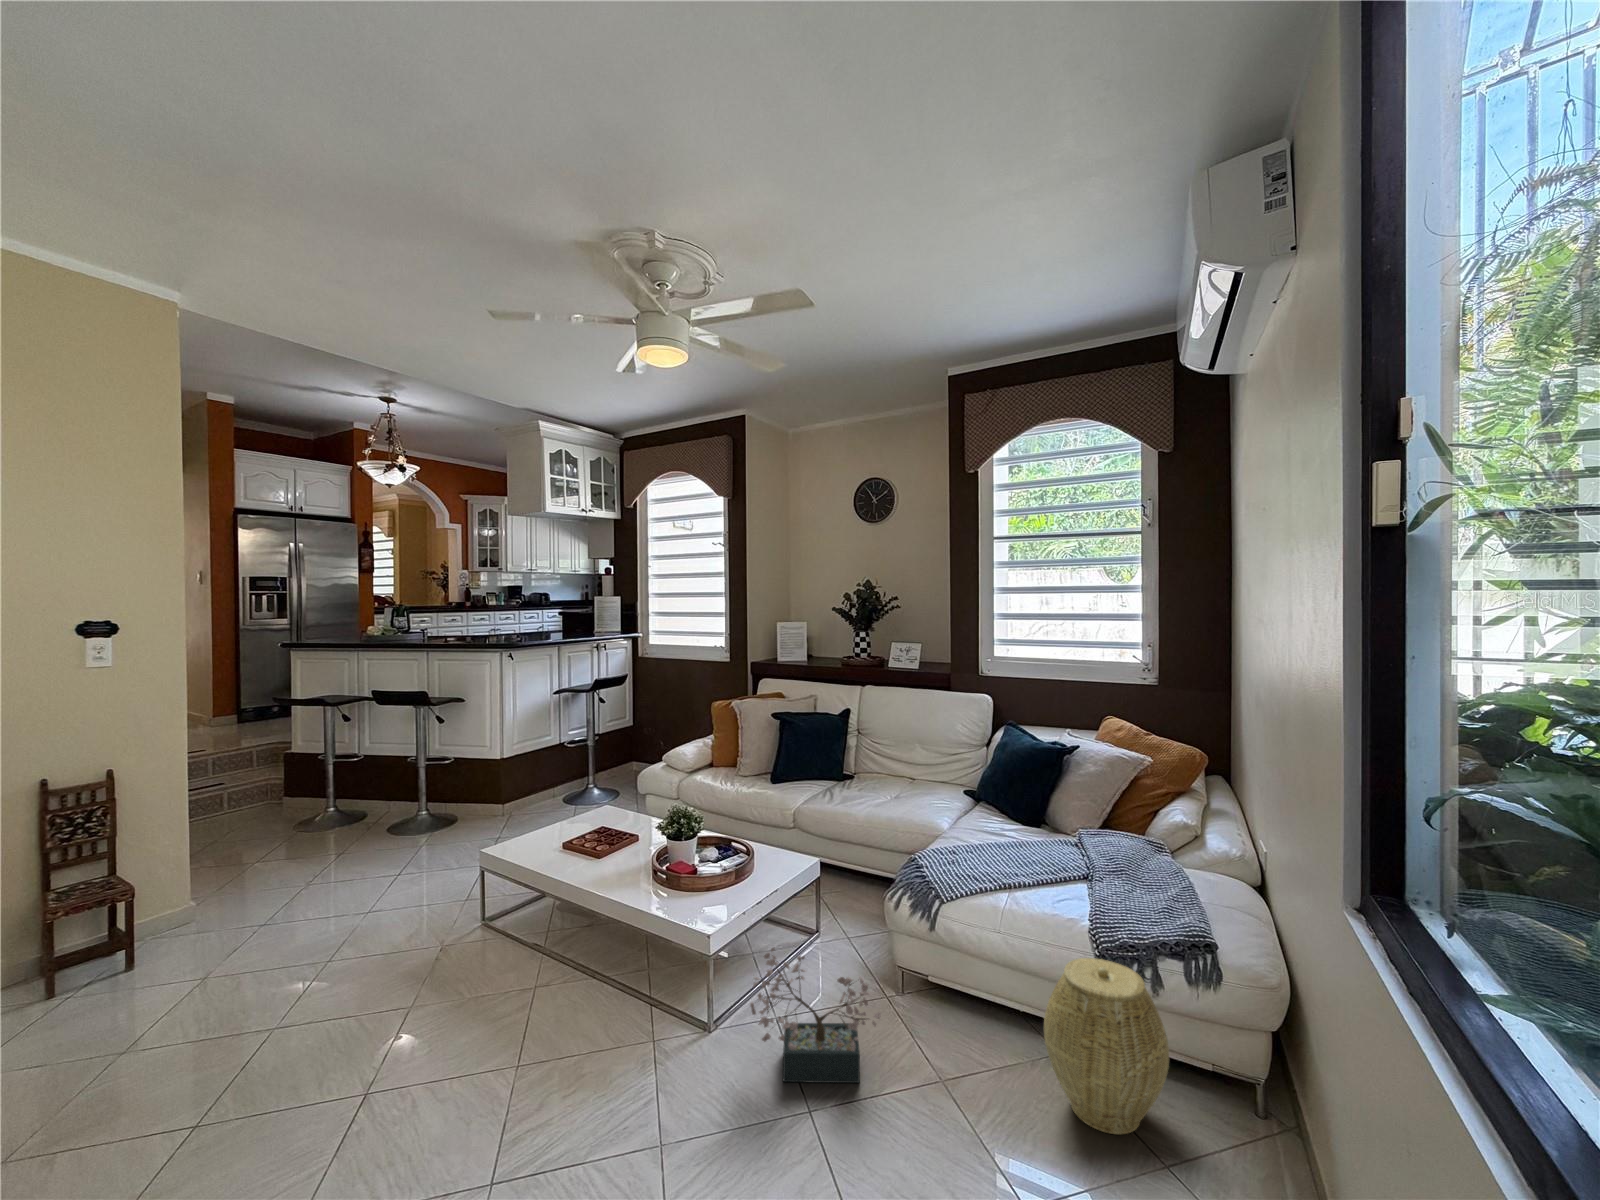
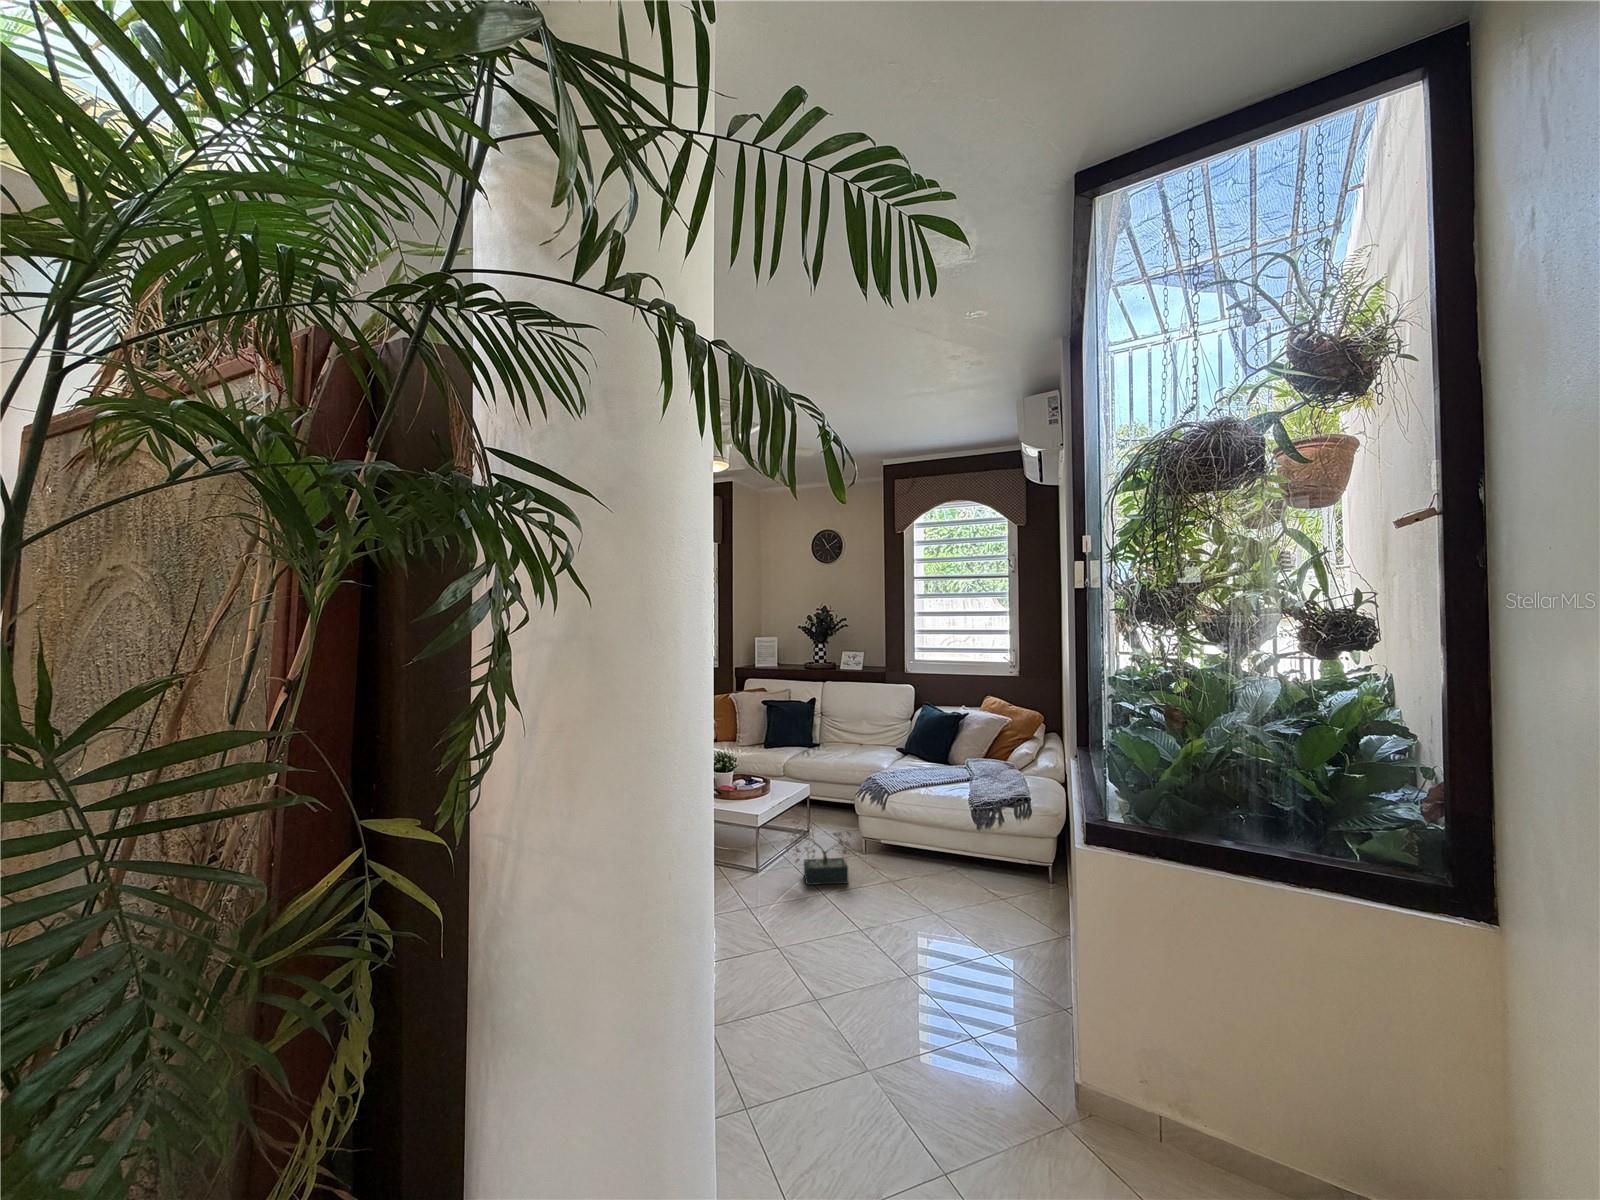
woven basket: present [1044,958,1169,1134] -> none [945,810,1006,891]

